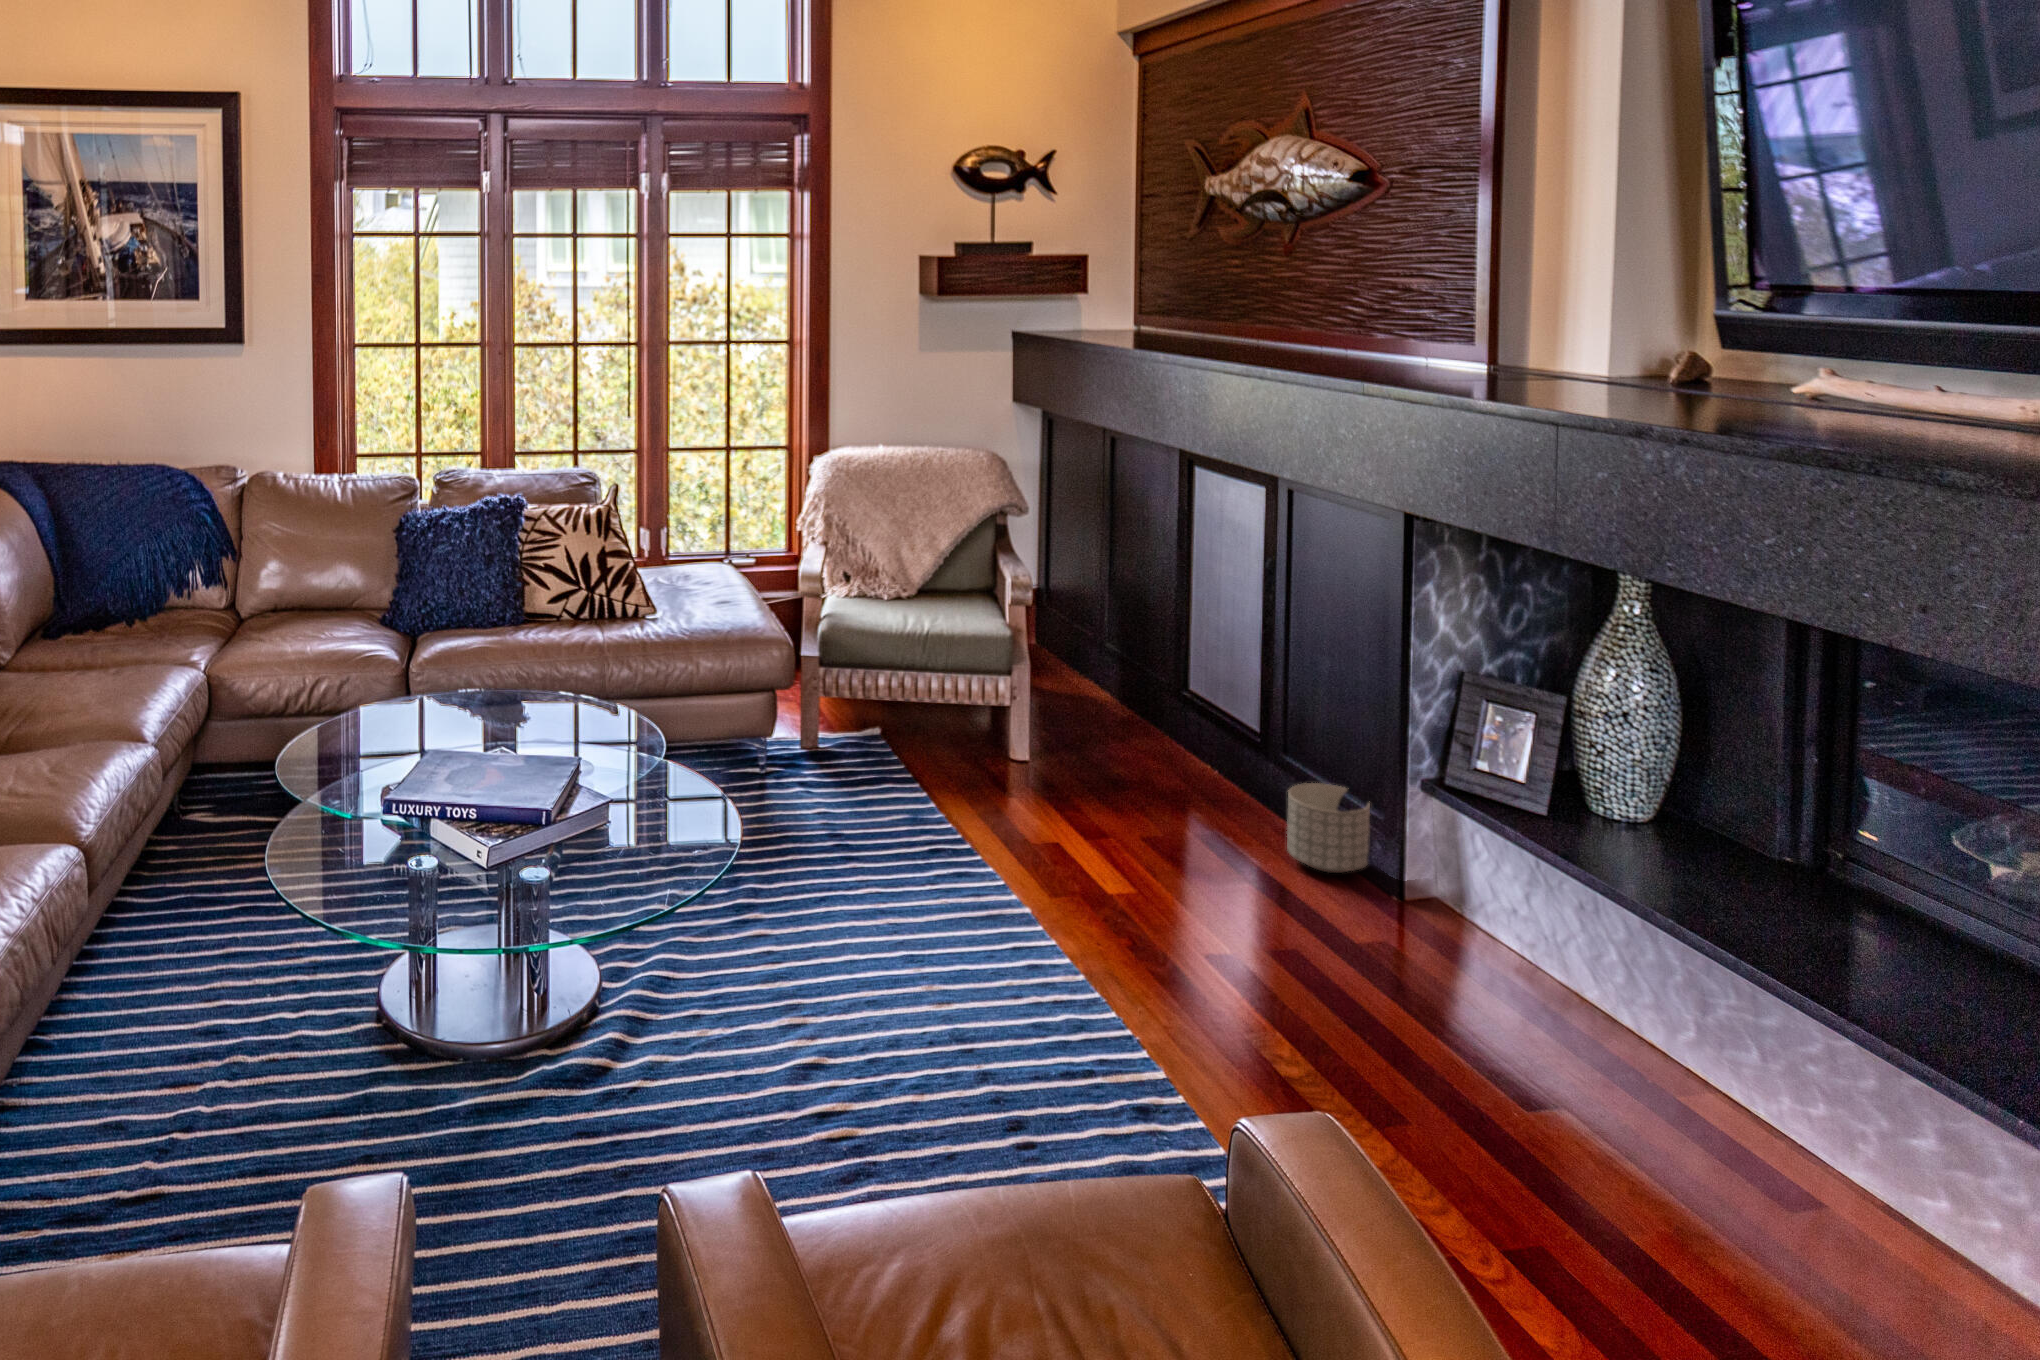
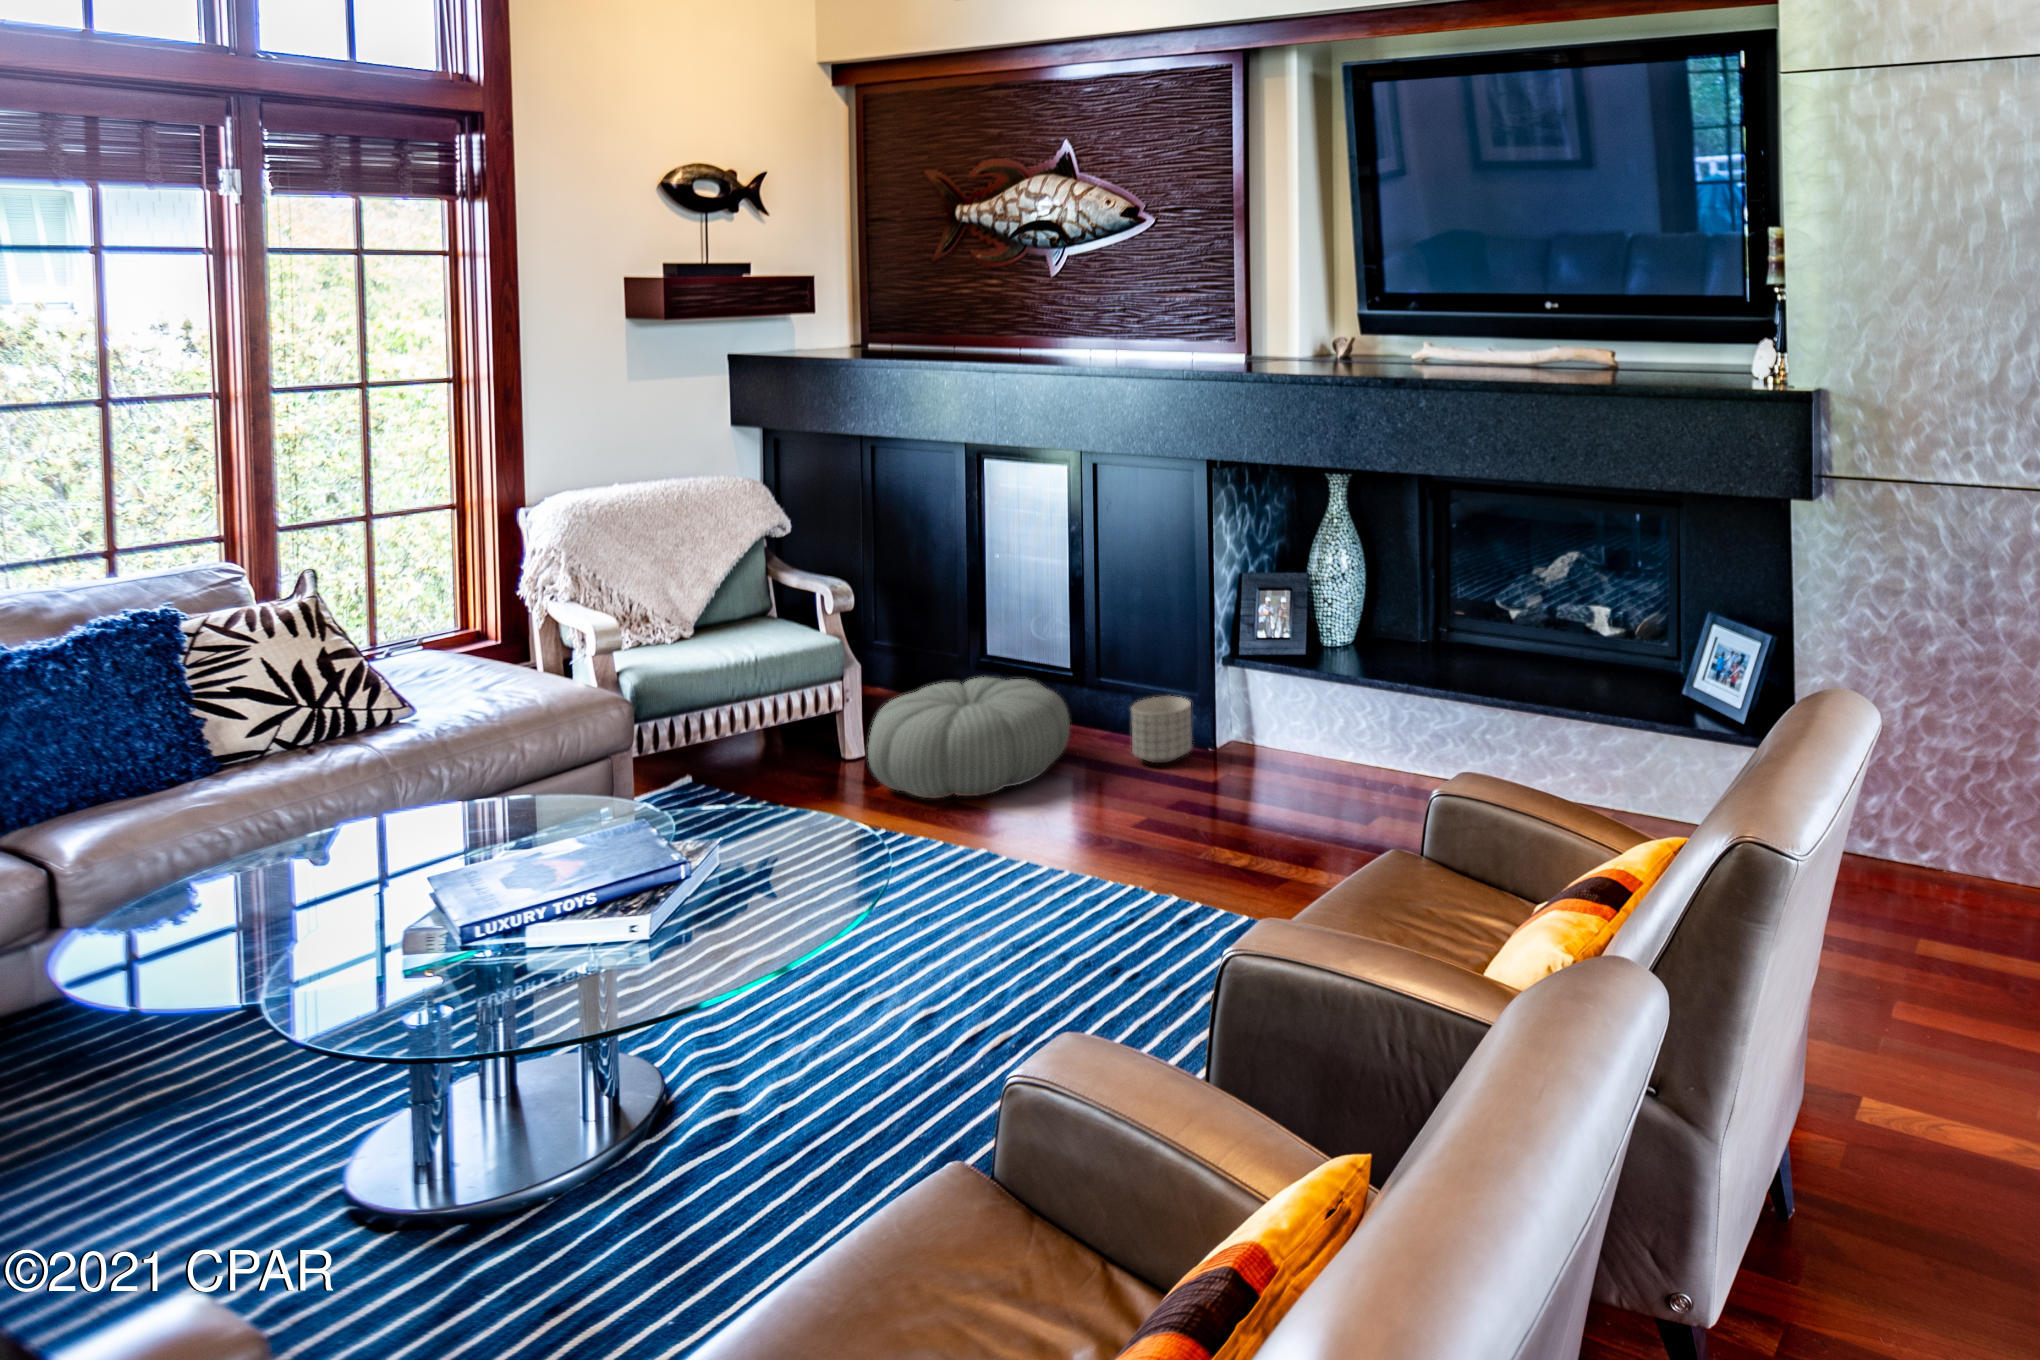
pouf: none [996,697,1219,838] -> present [868,677,1070,798]

